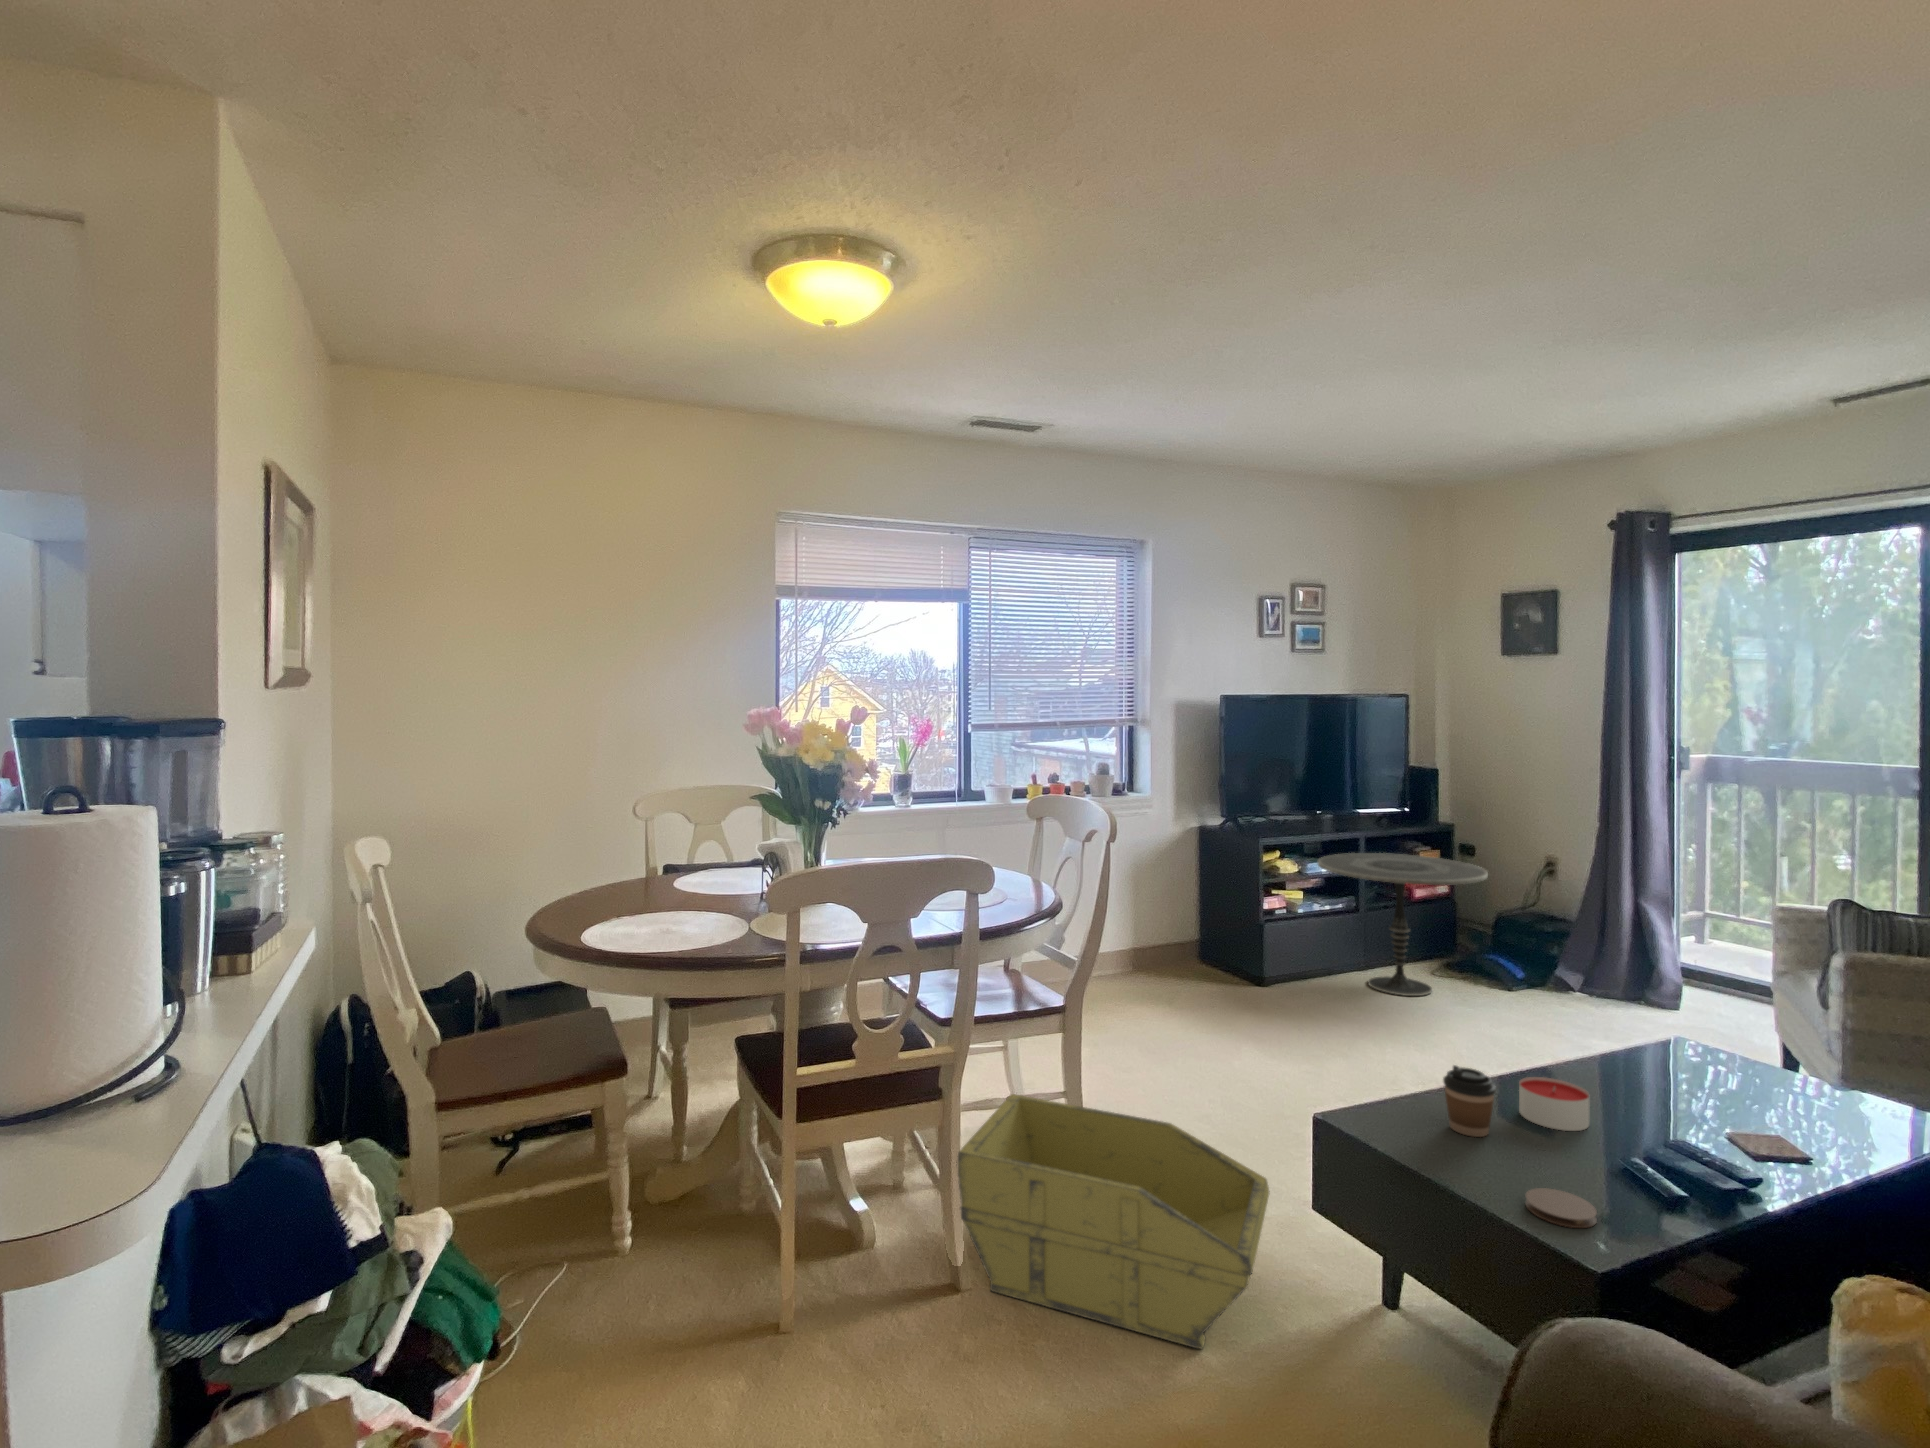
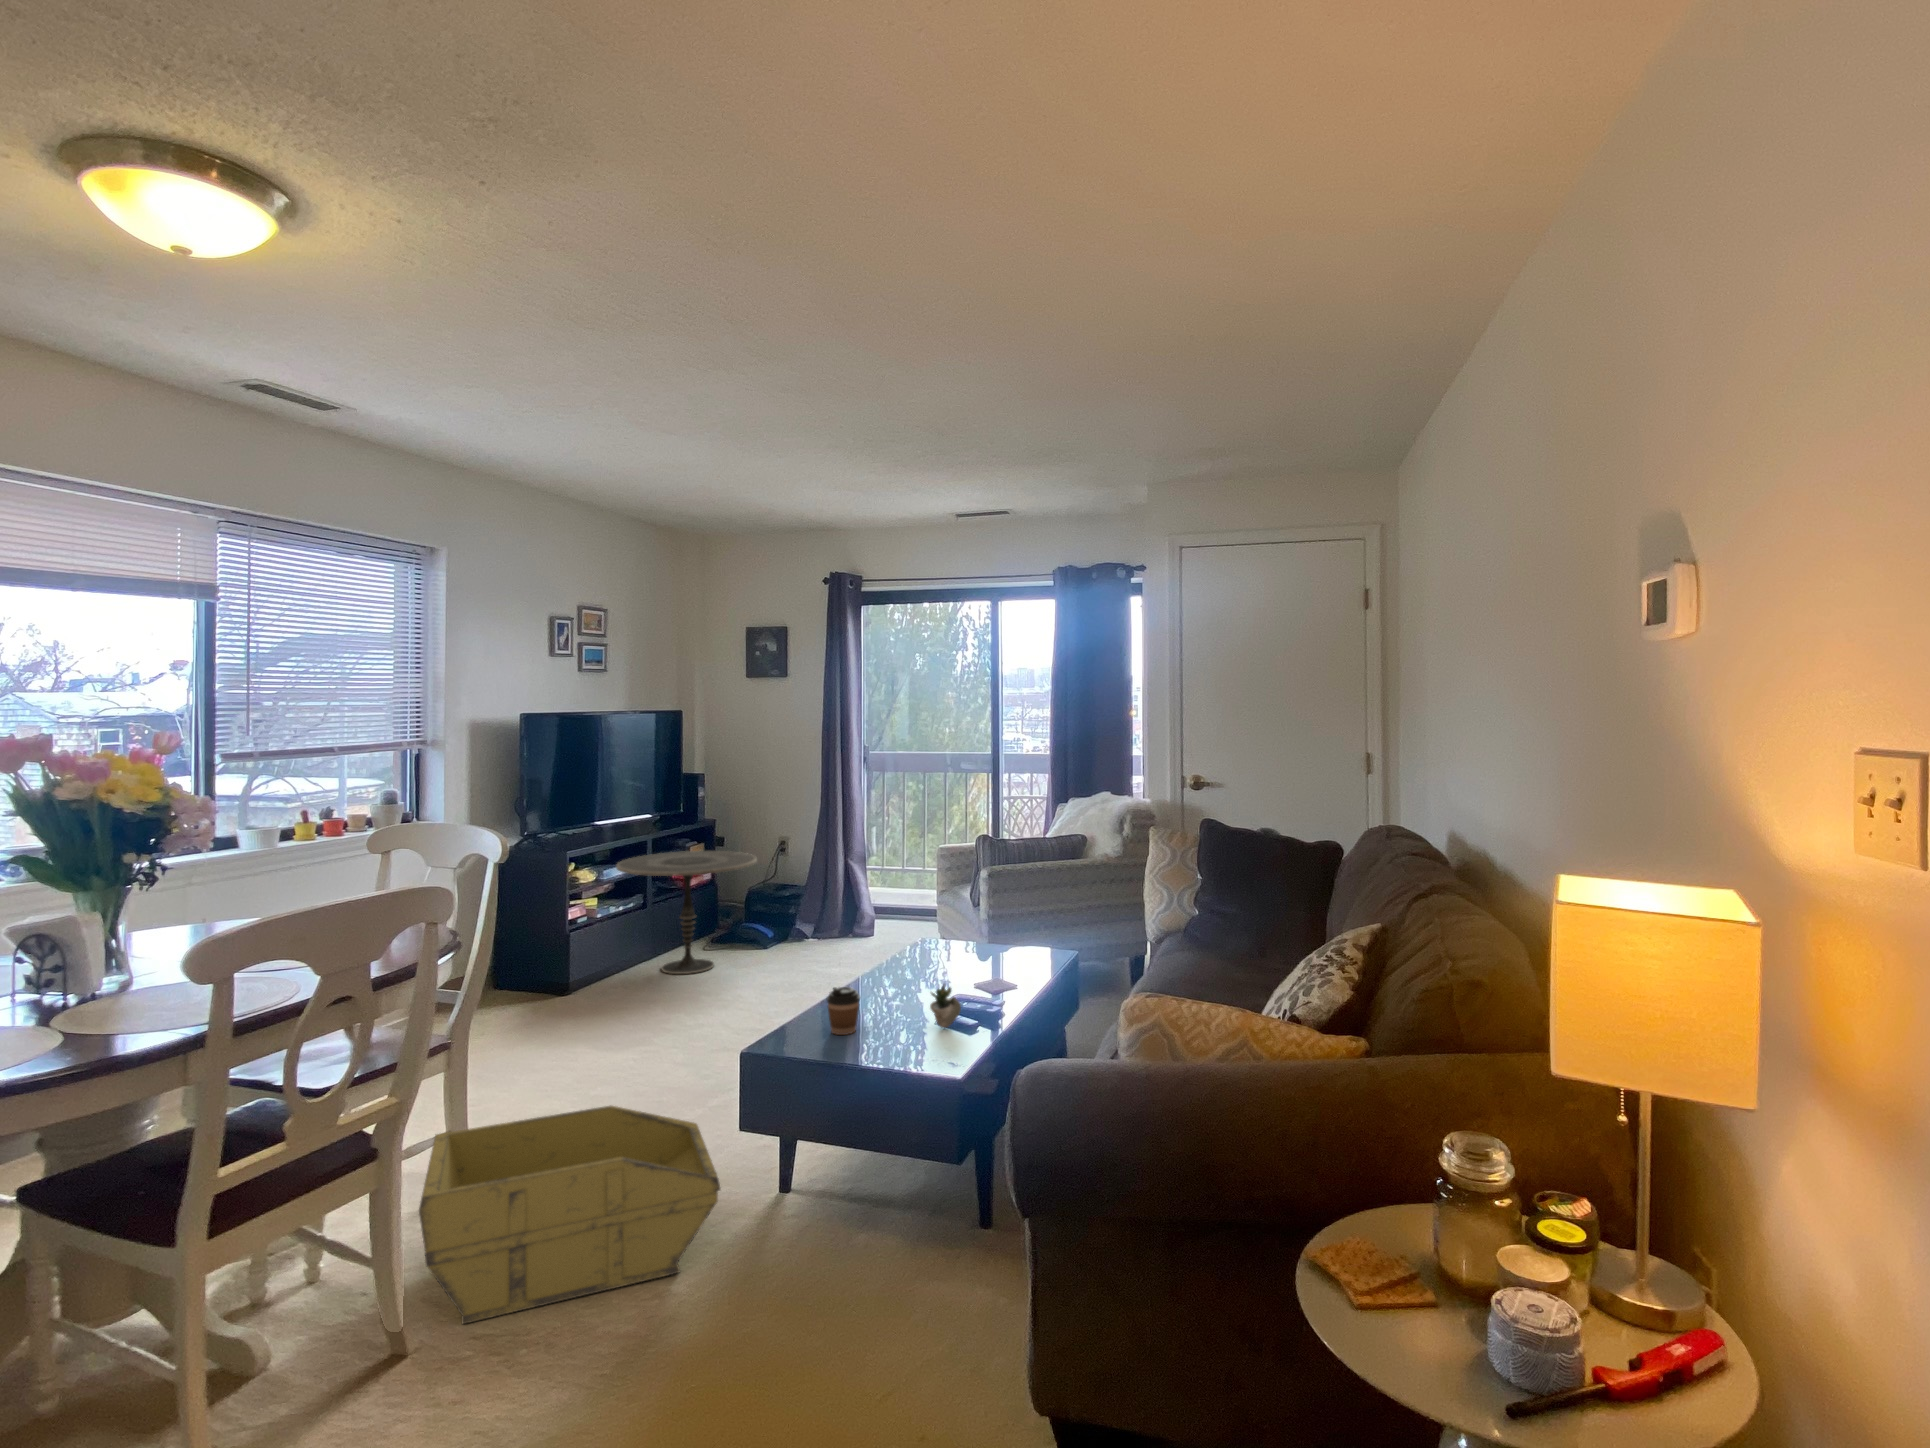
candle: present [1519,1077,1589,1131] -> none [864,983,906,1016]
succulent plant: none [1608,1109,1688,1181] -> present [930,984,961,1028]
coaster: present [1525,1188,1597,1228] -> none [900,1045,940,1065]

